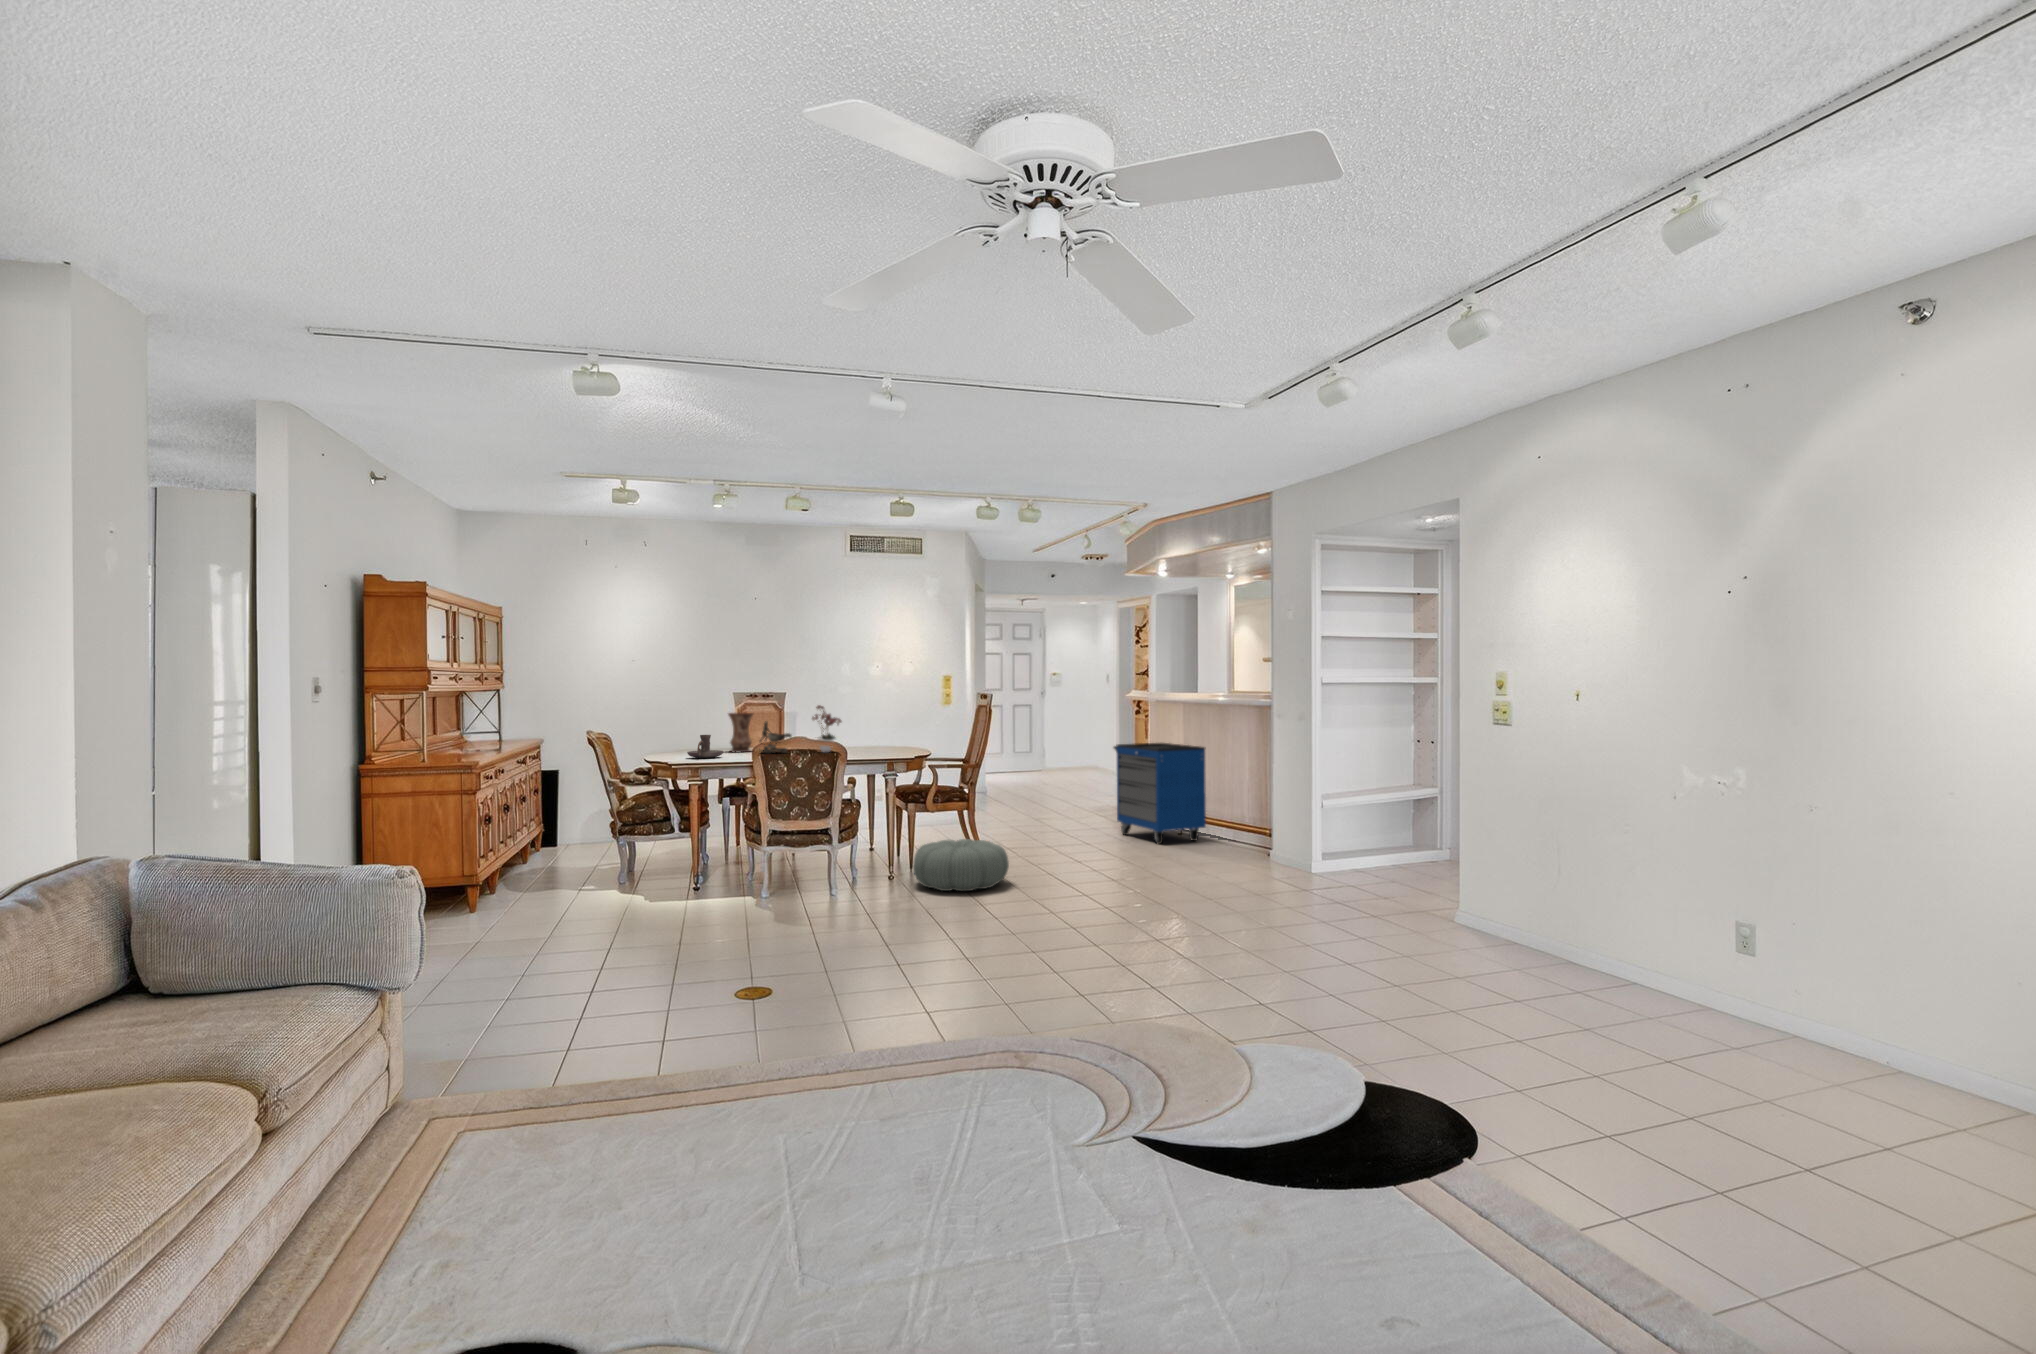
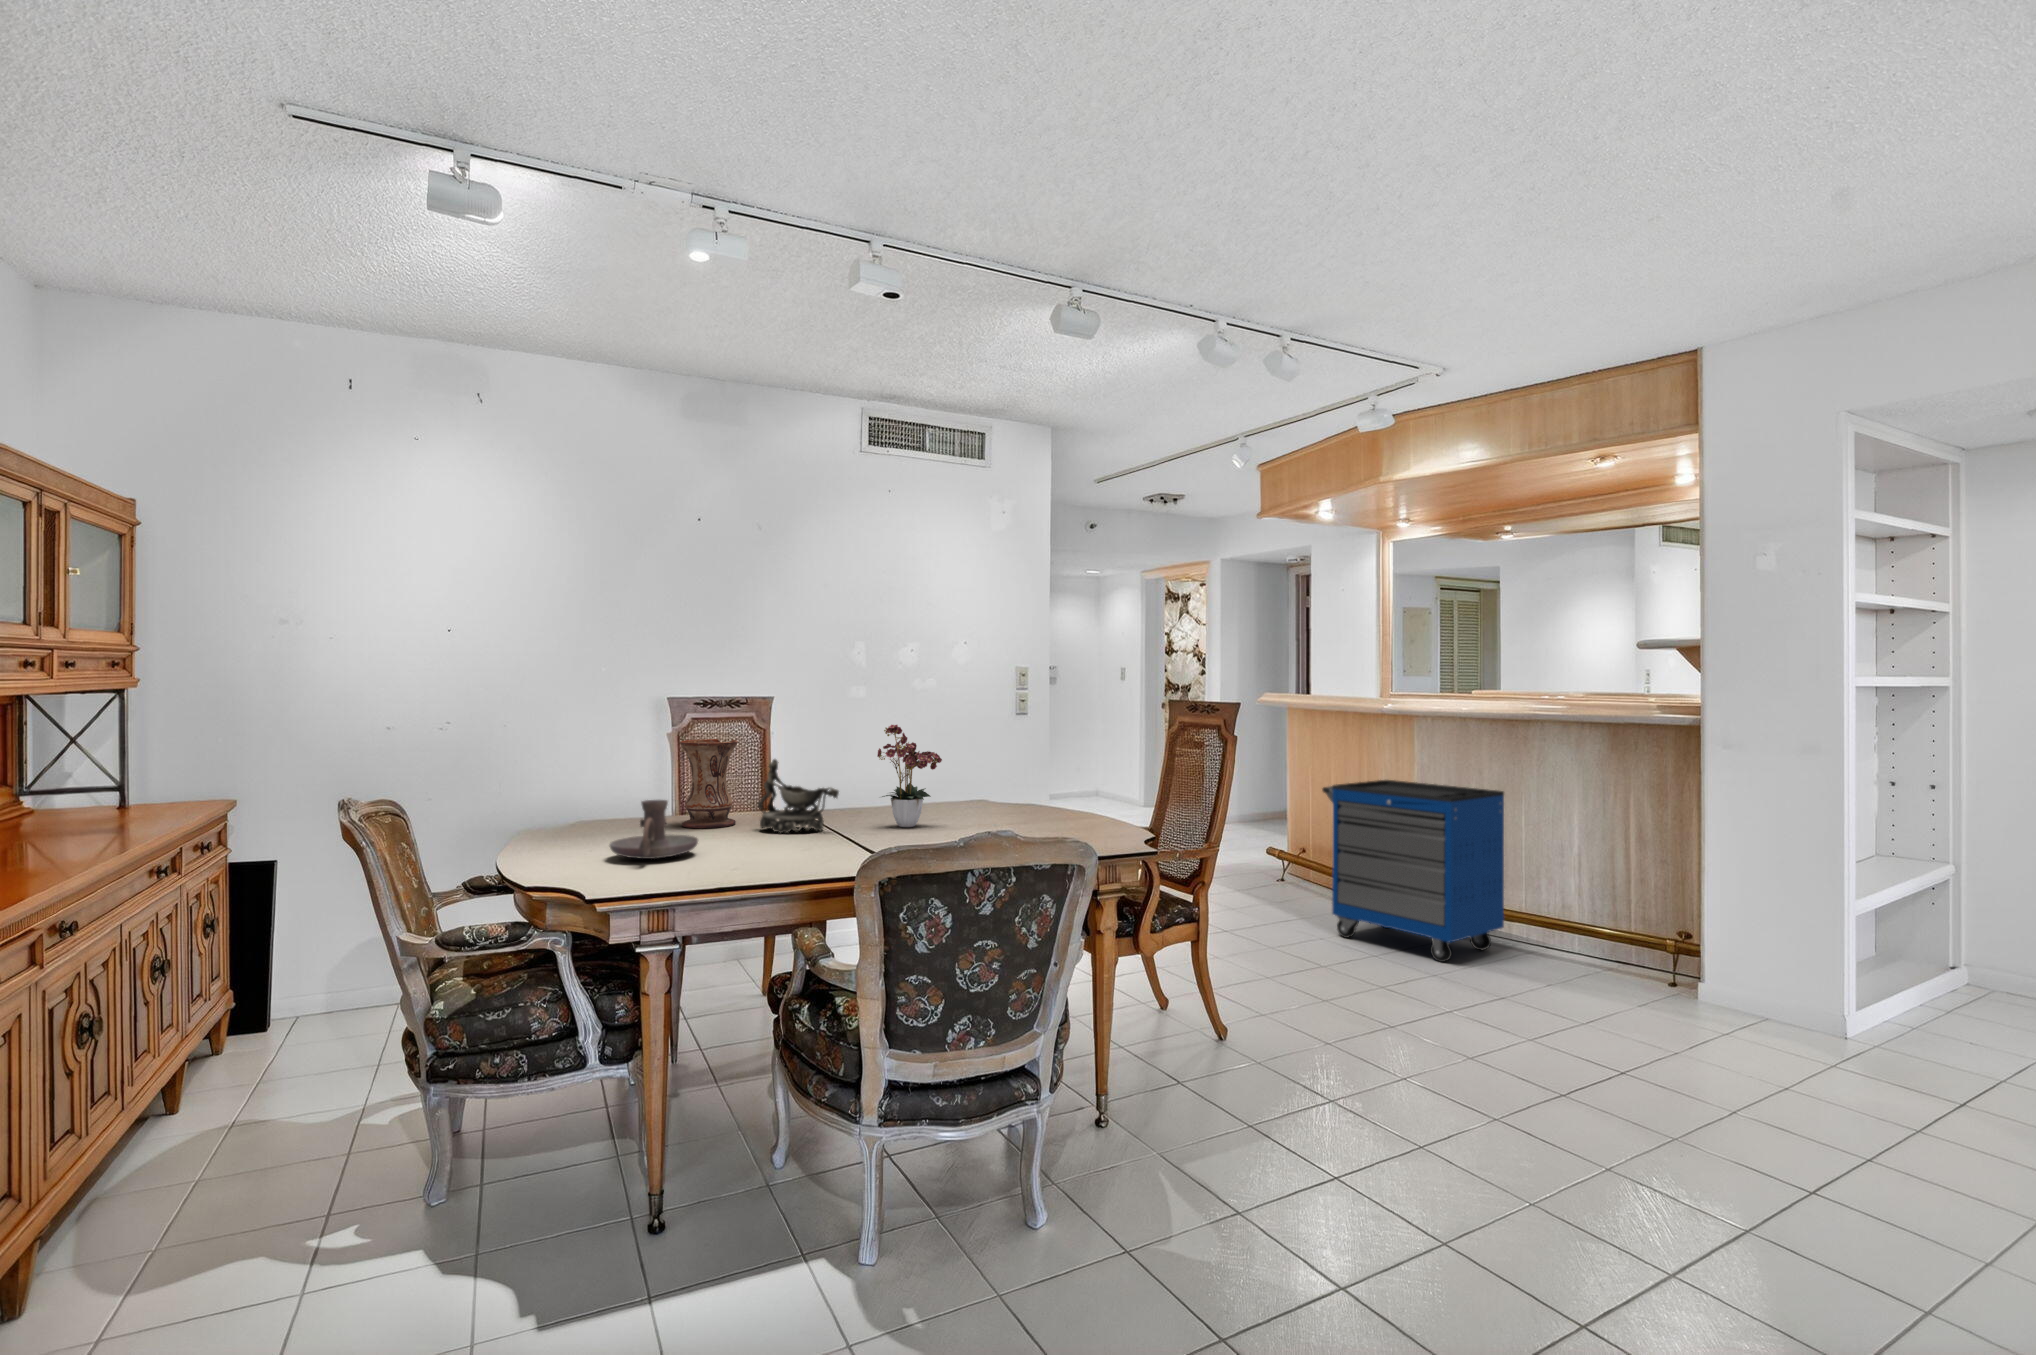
pouf: present [913,839,1009,891] -> none [1180,1026,1412,1188]

